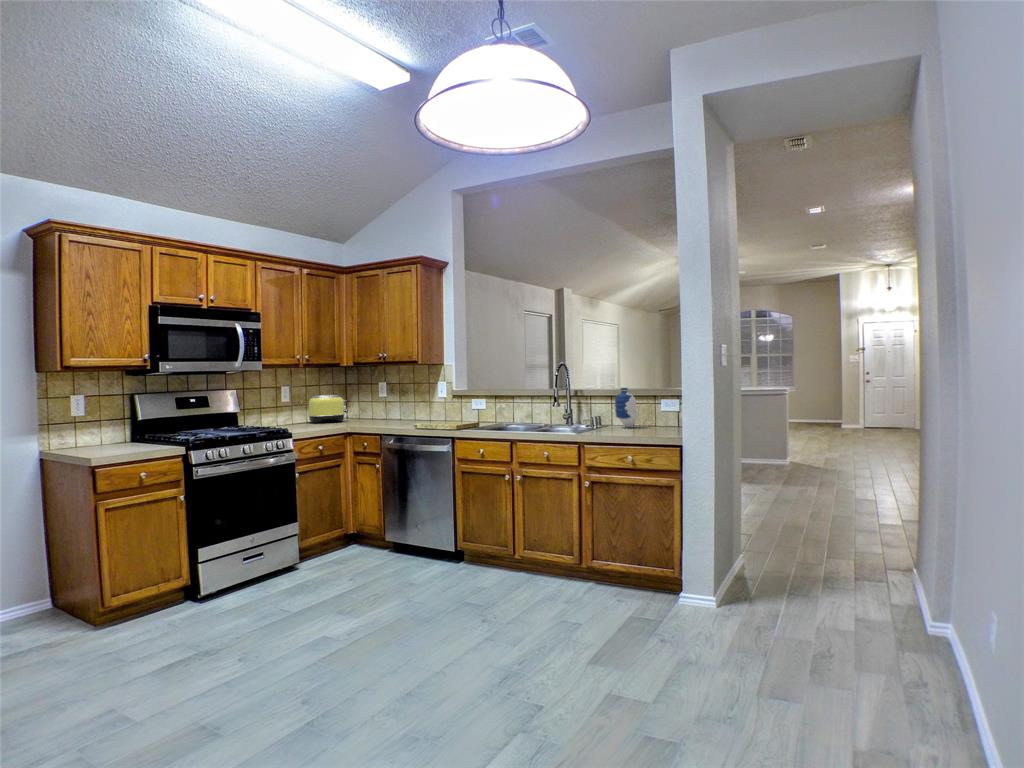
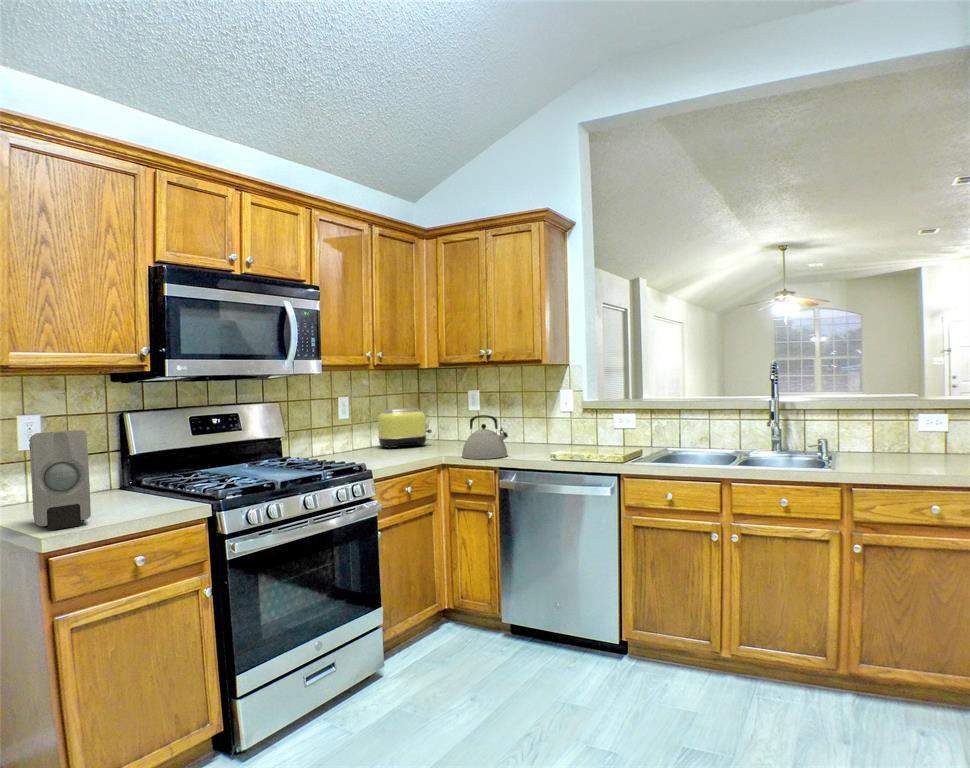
vase: present [615,388,638,427] -> none [880,394,926,457]
kettle: none [359,399,391,428] -> present [462,415,508,459]
soap dispenser: none [83,402,118,454] -> present [29,430,91,530]

